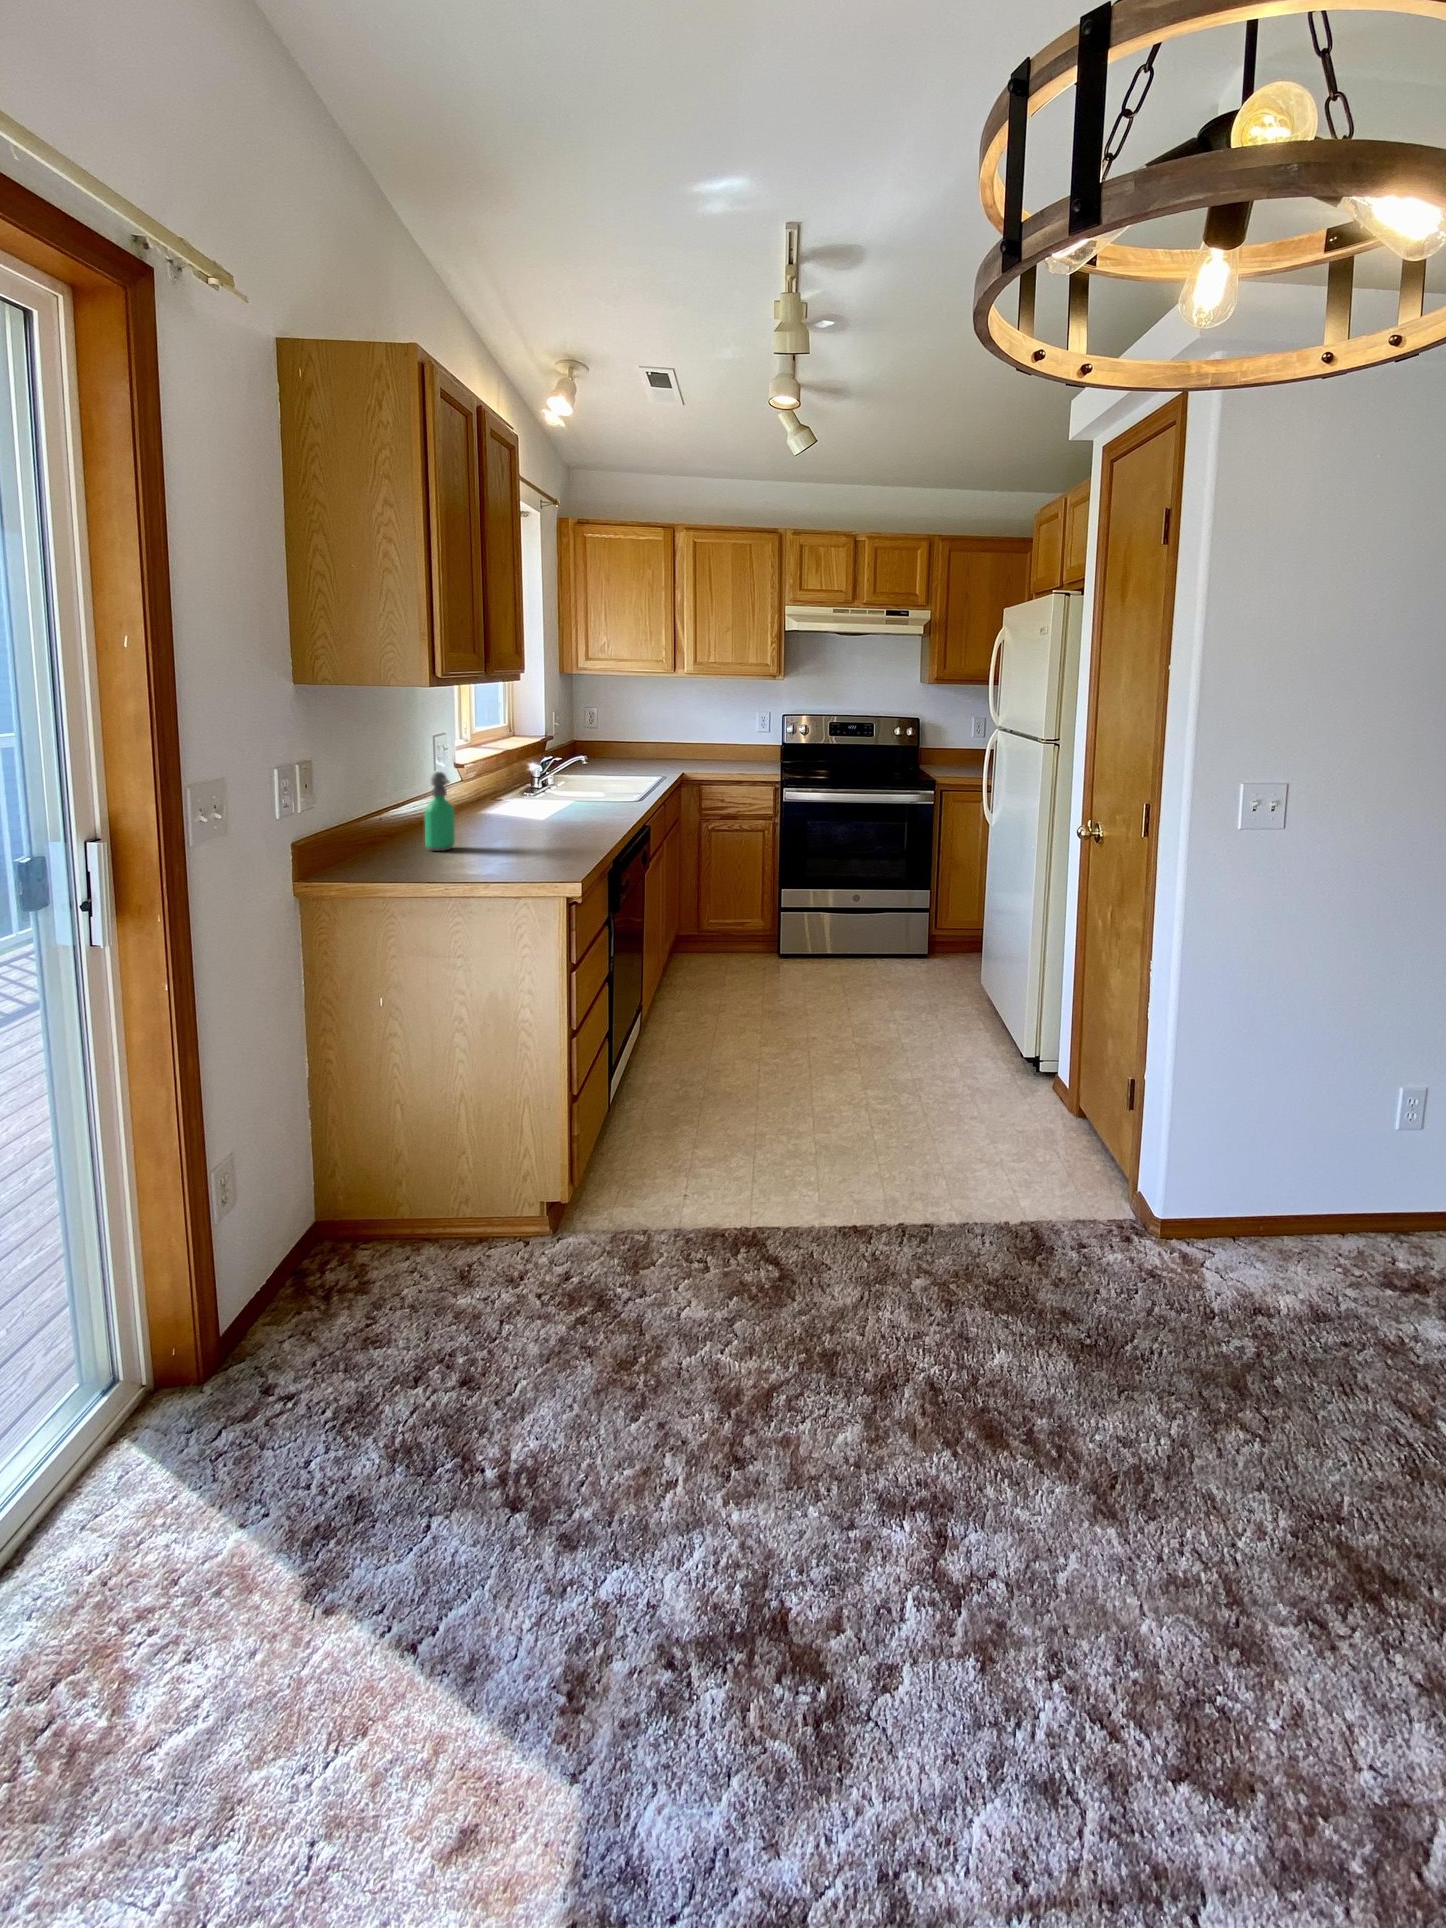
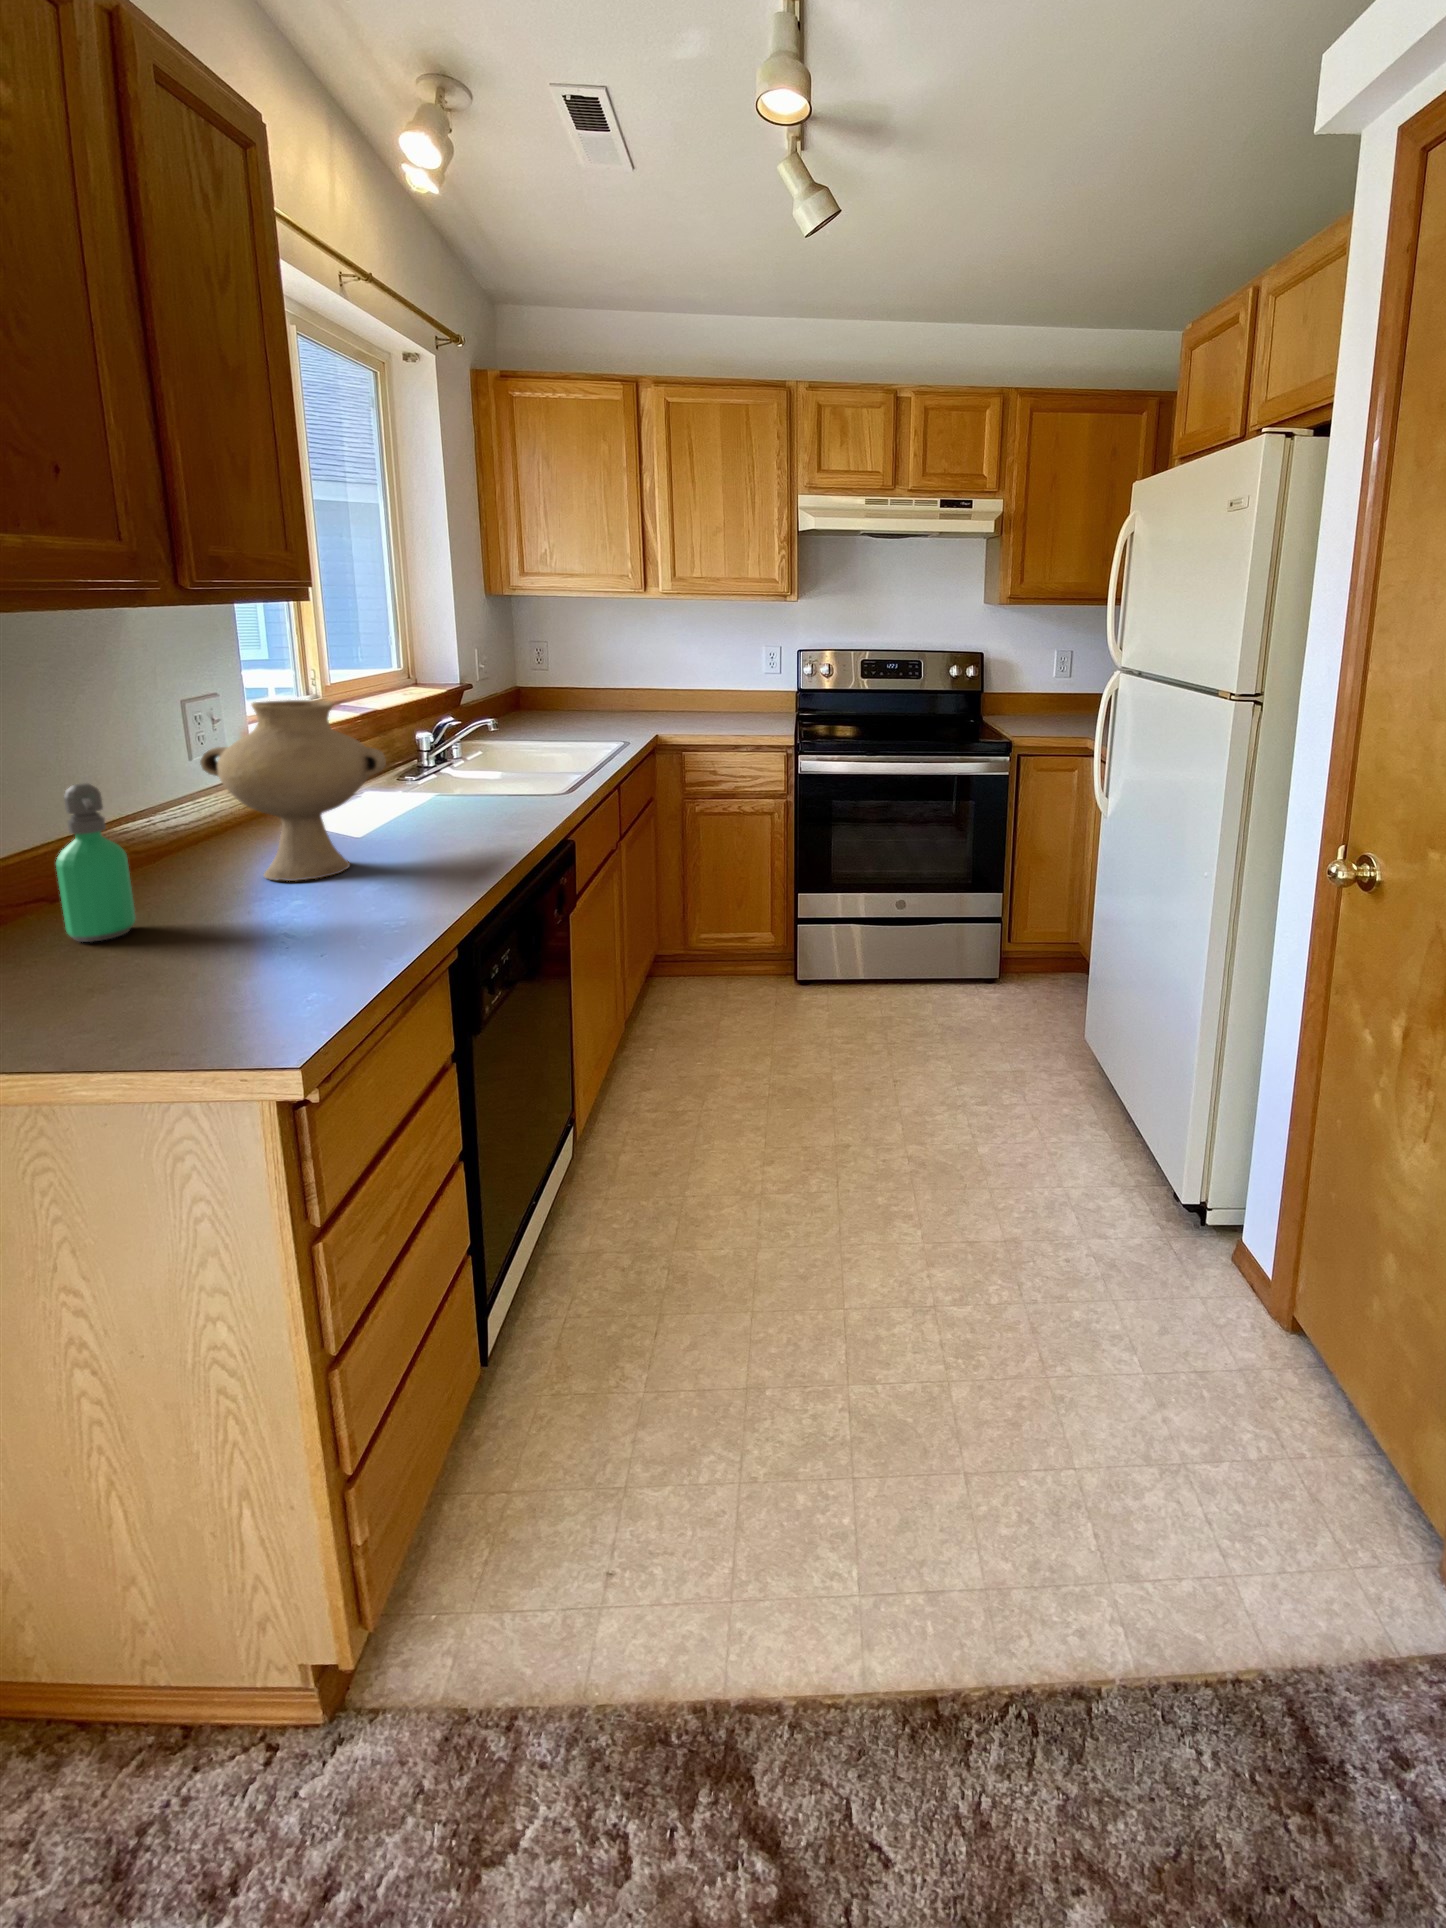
vase: none [468,736,561,834] -> present [200,700,386,881]

